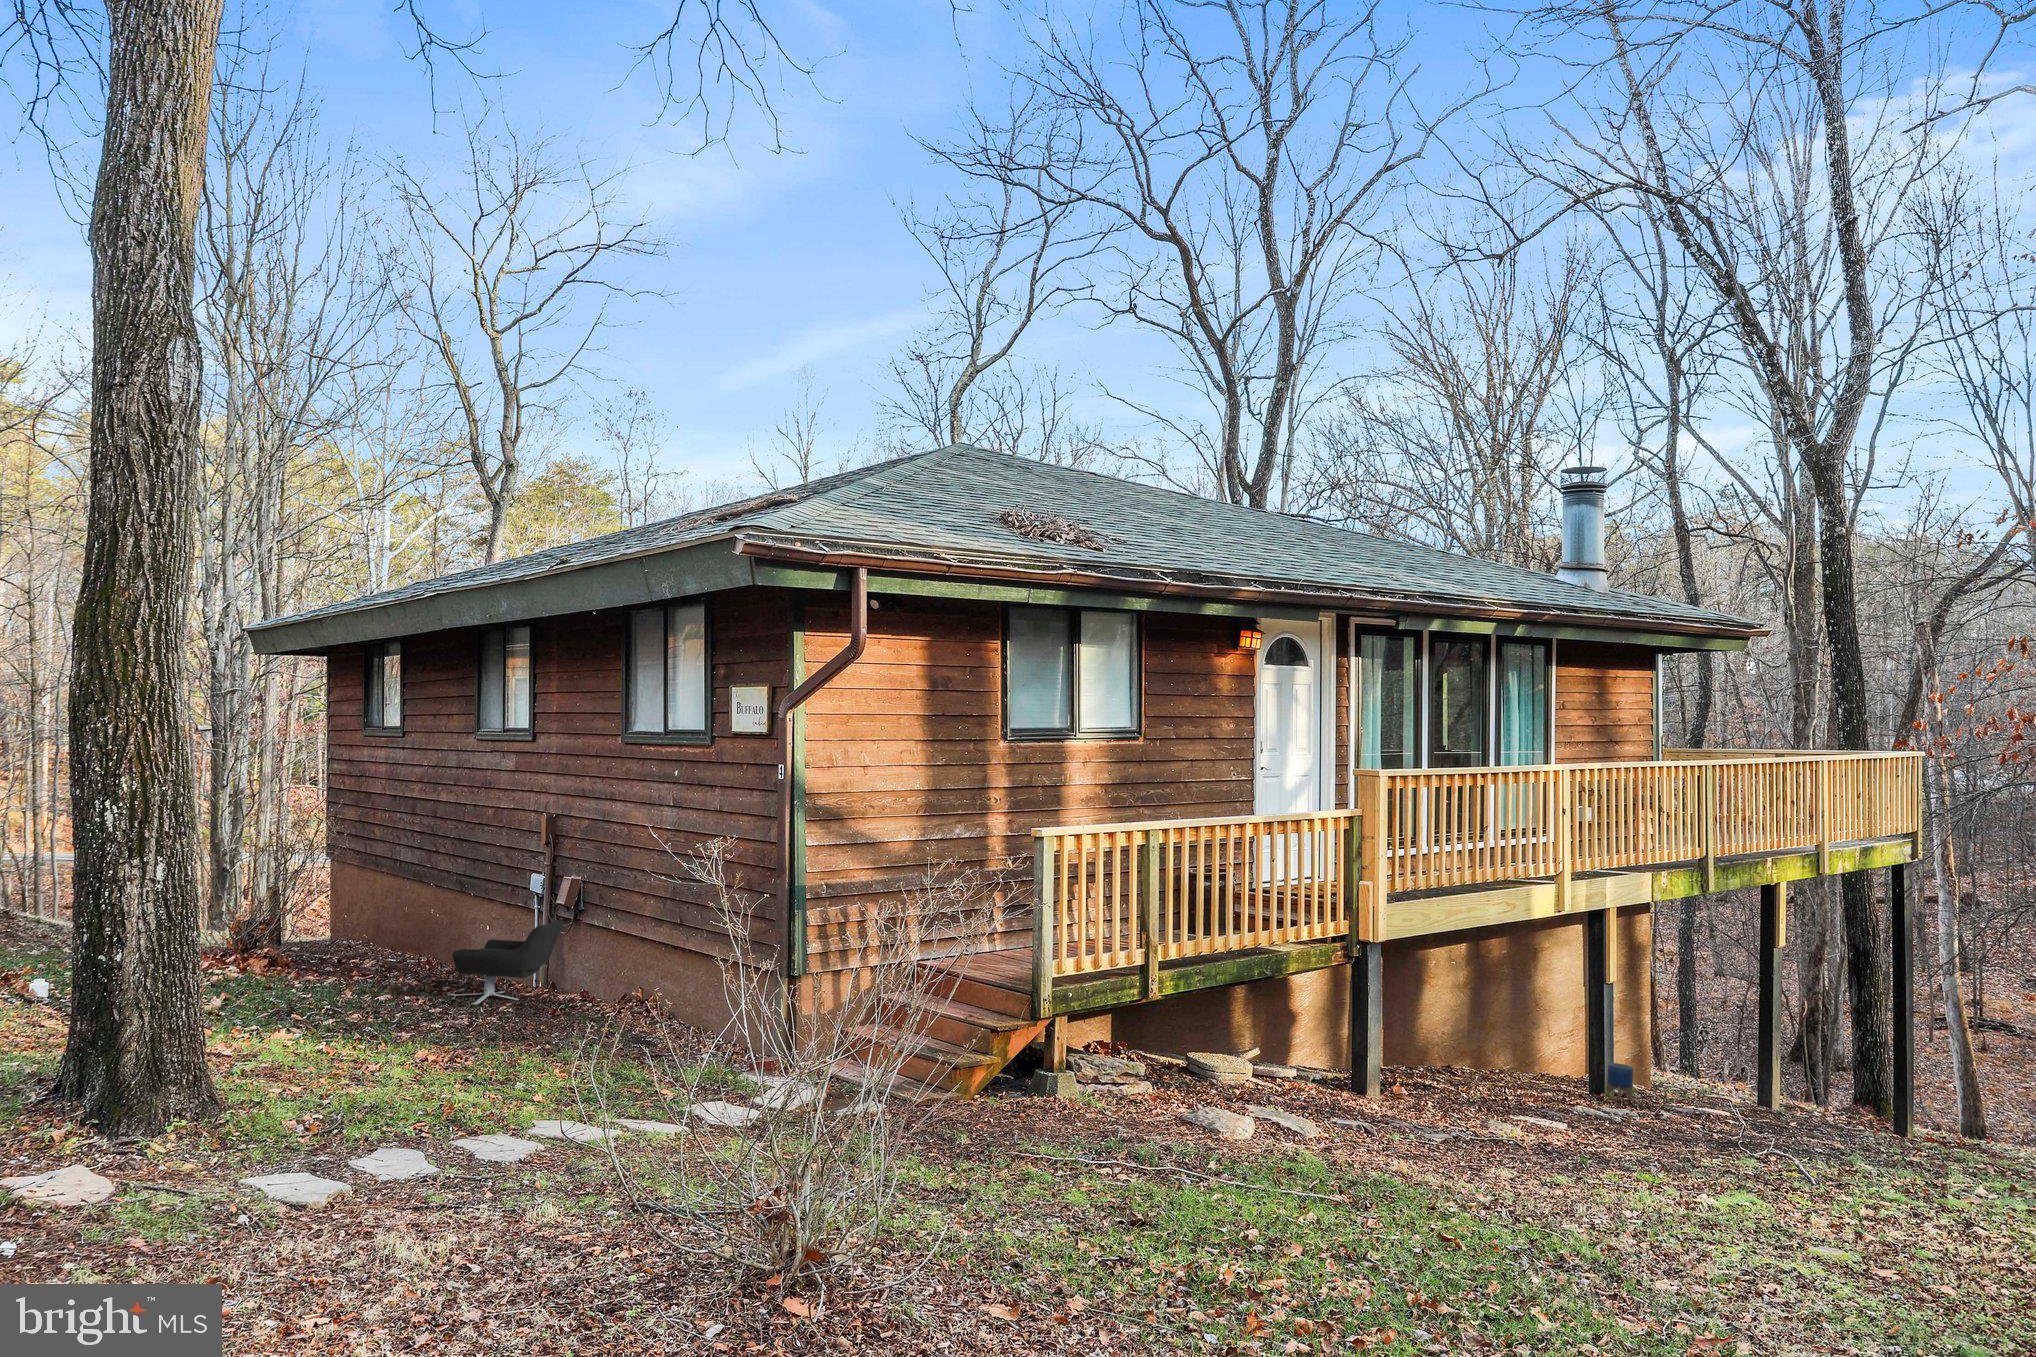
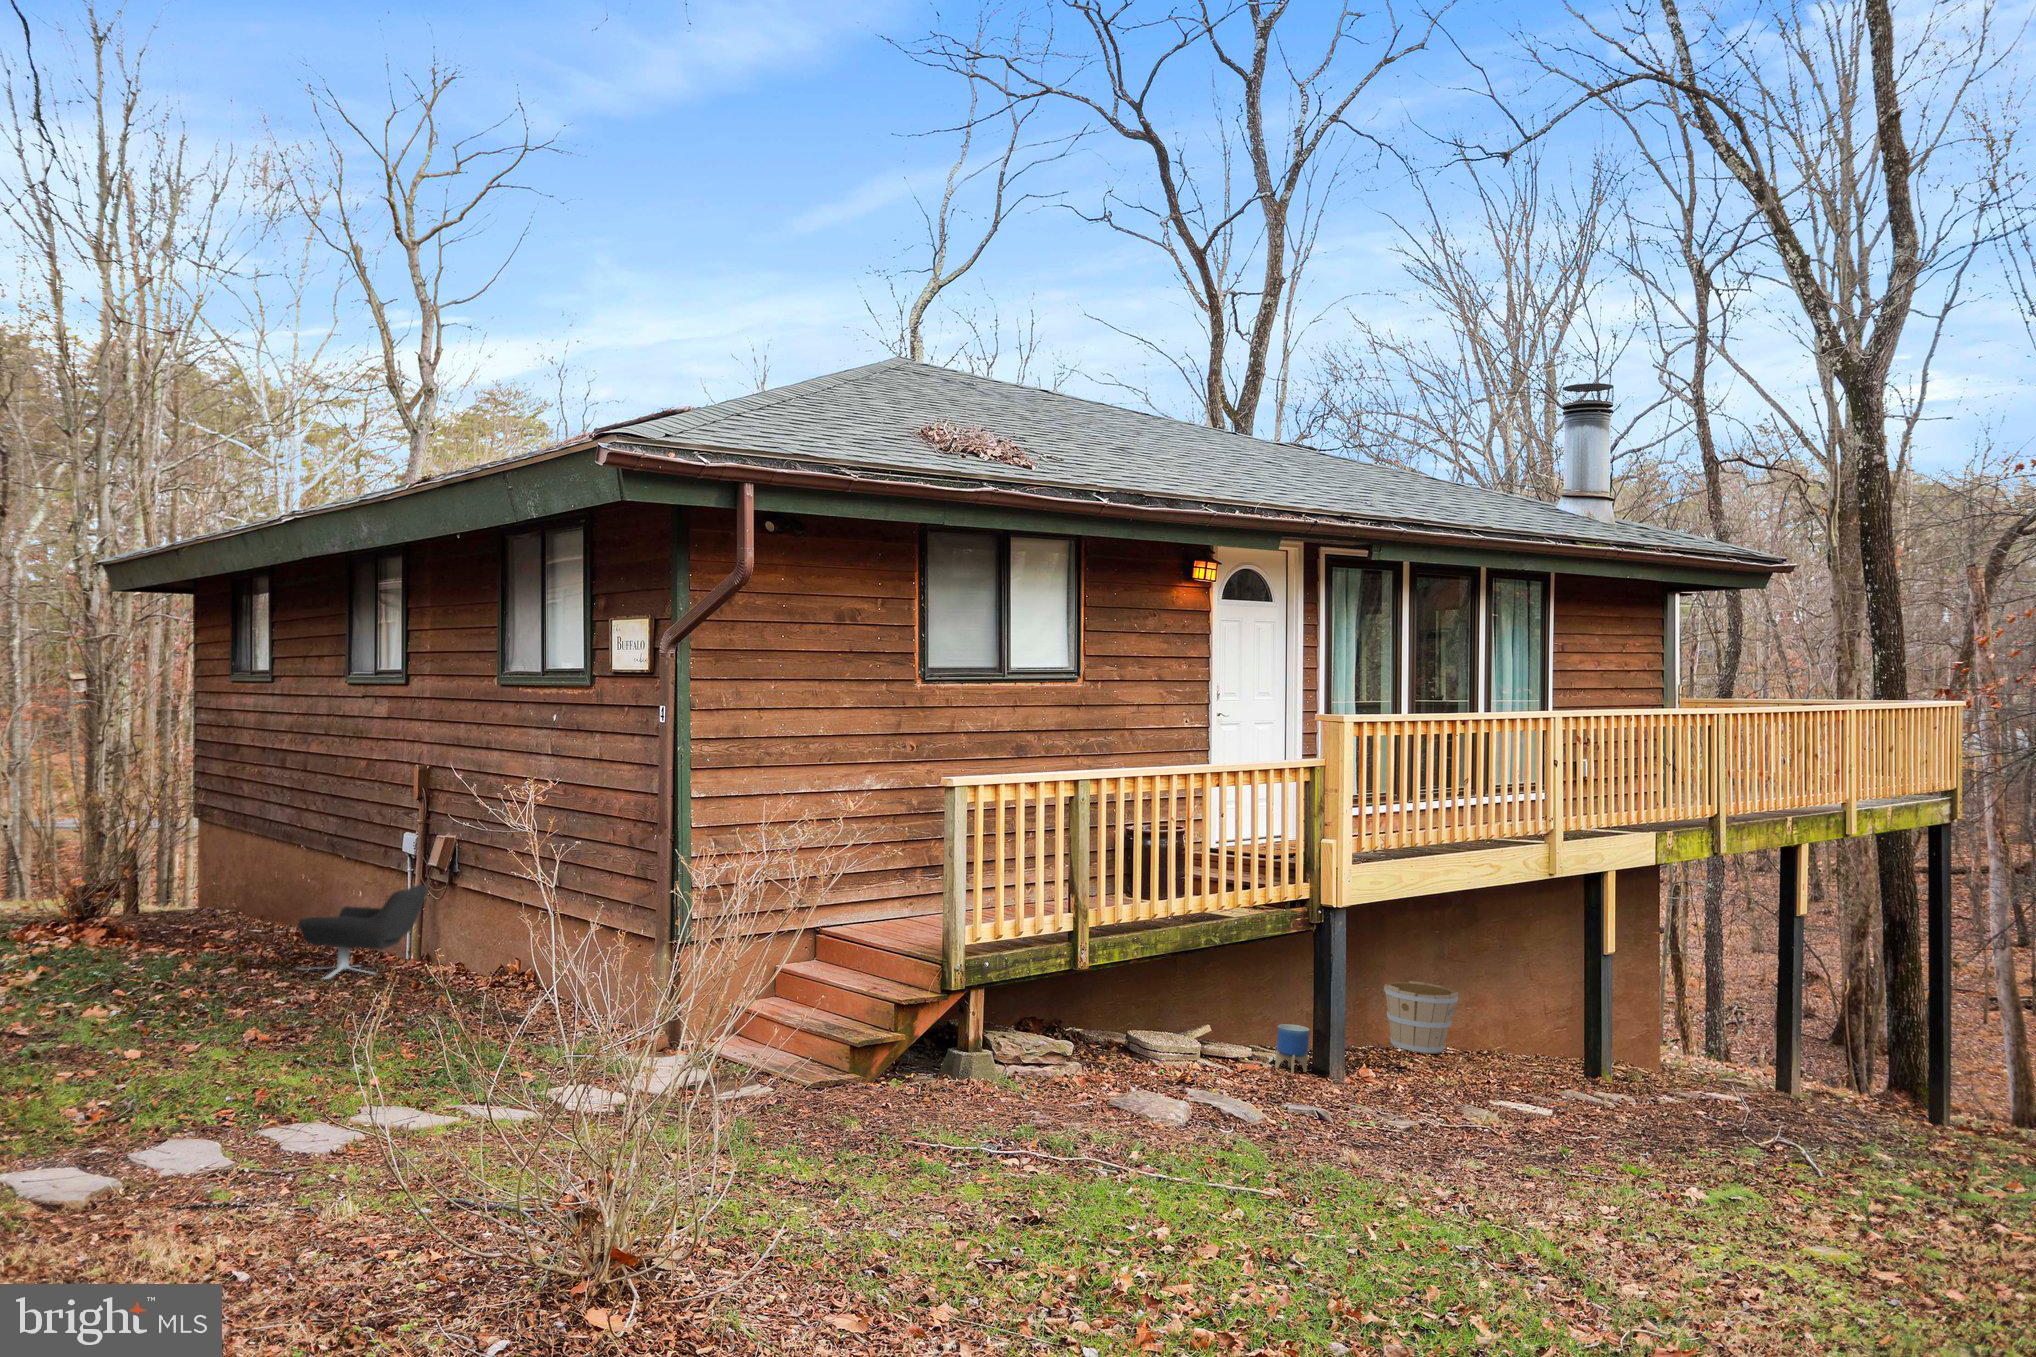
wooden bucket: none [1406,1006,1474,1071] -> present [1384,981,1458,1054]
planter: present [1607,1063,1633,1100] -> present [1275,1024,1310,1074]

